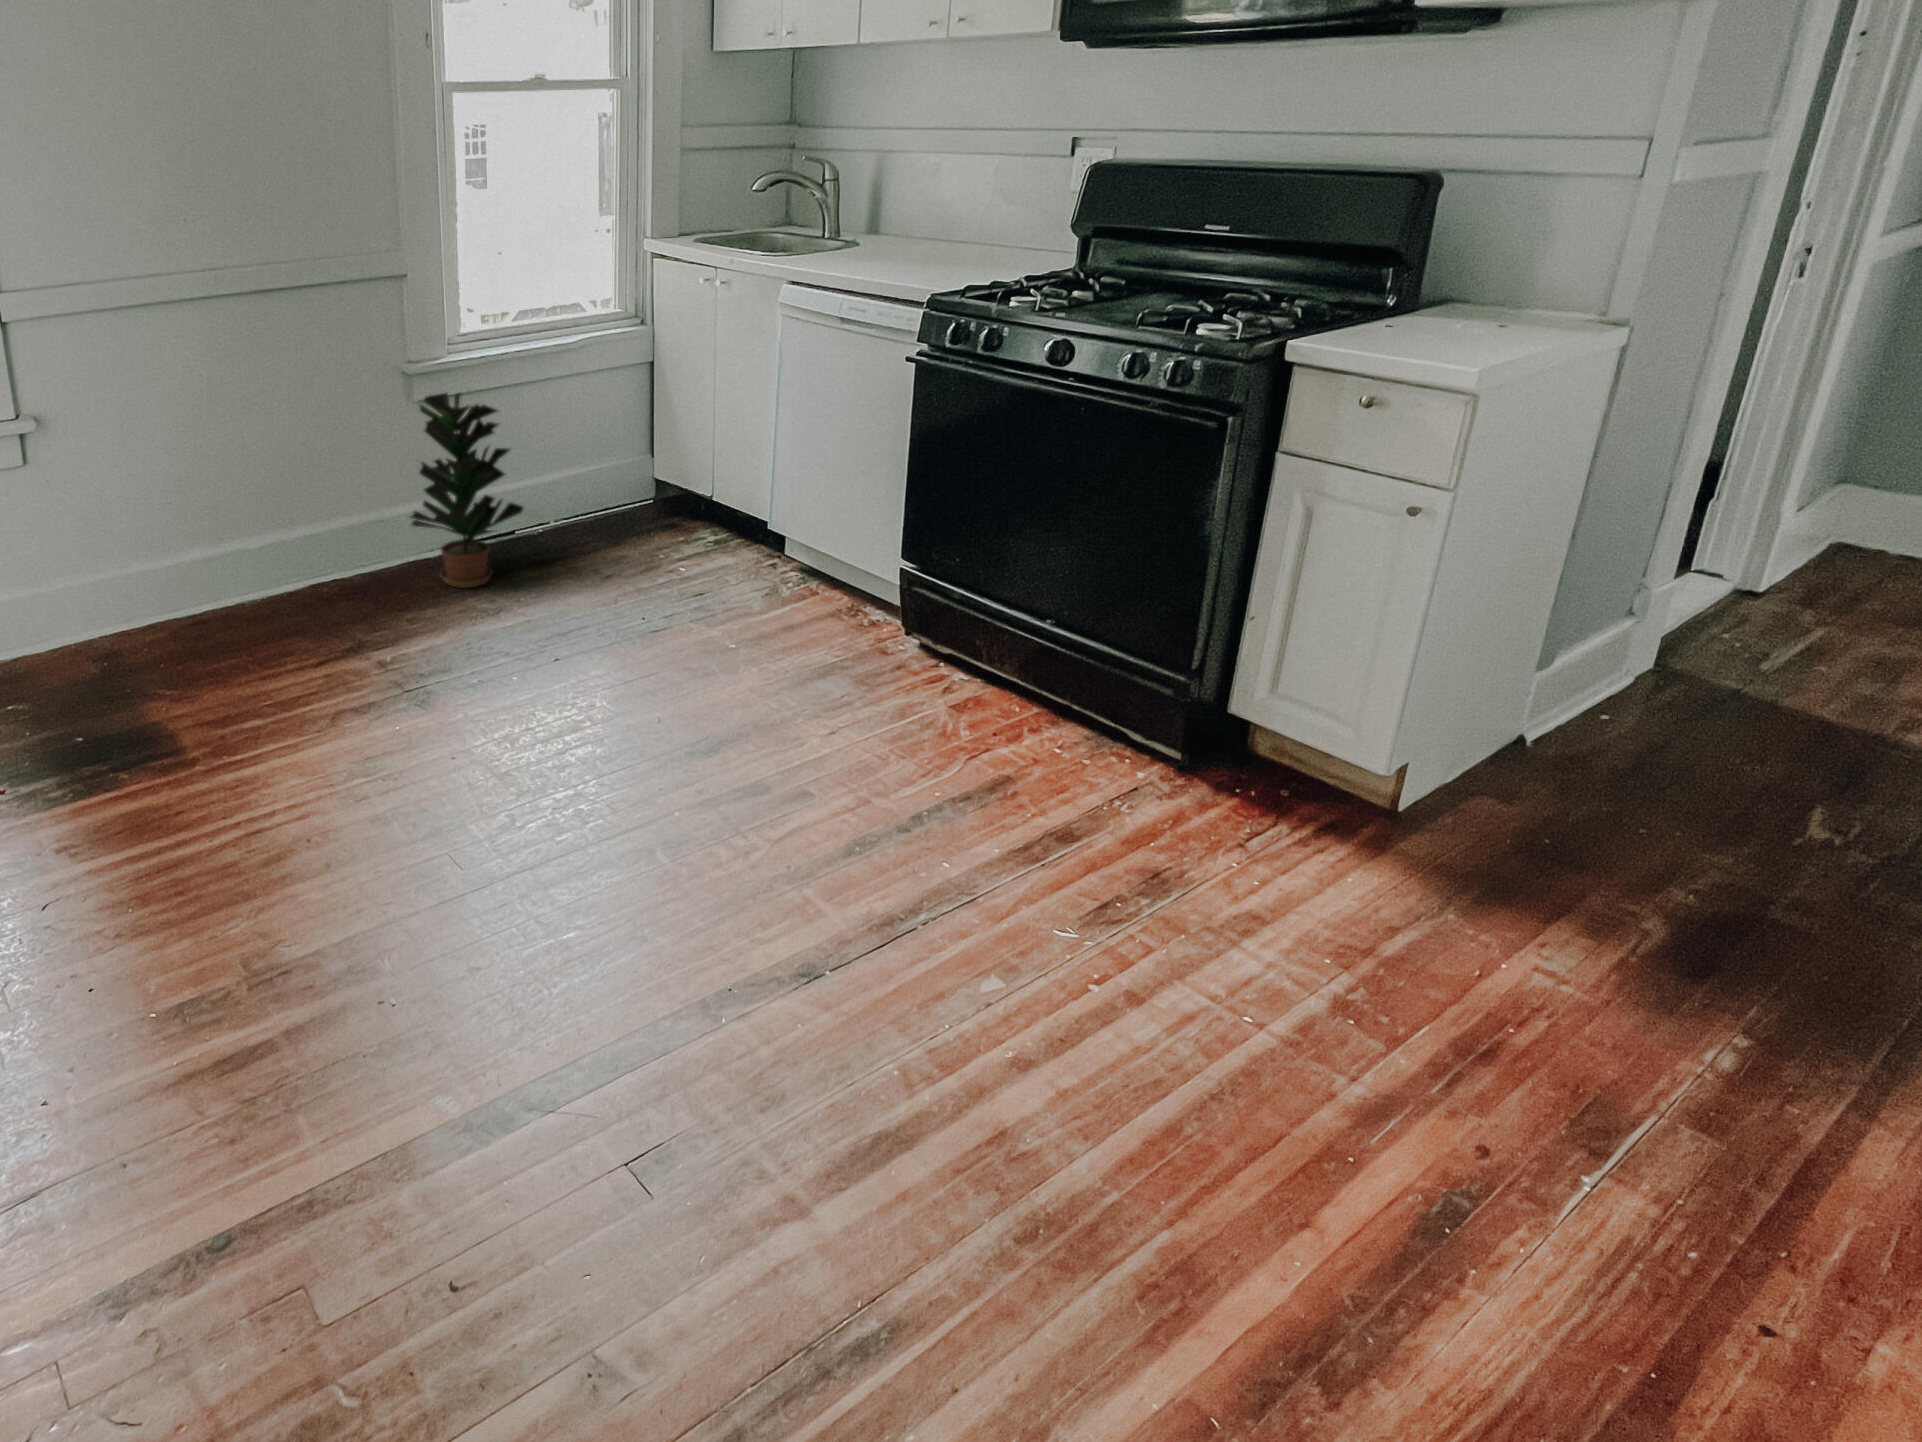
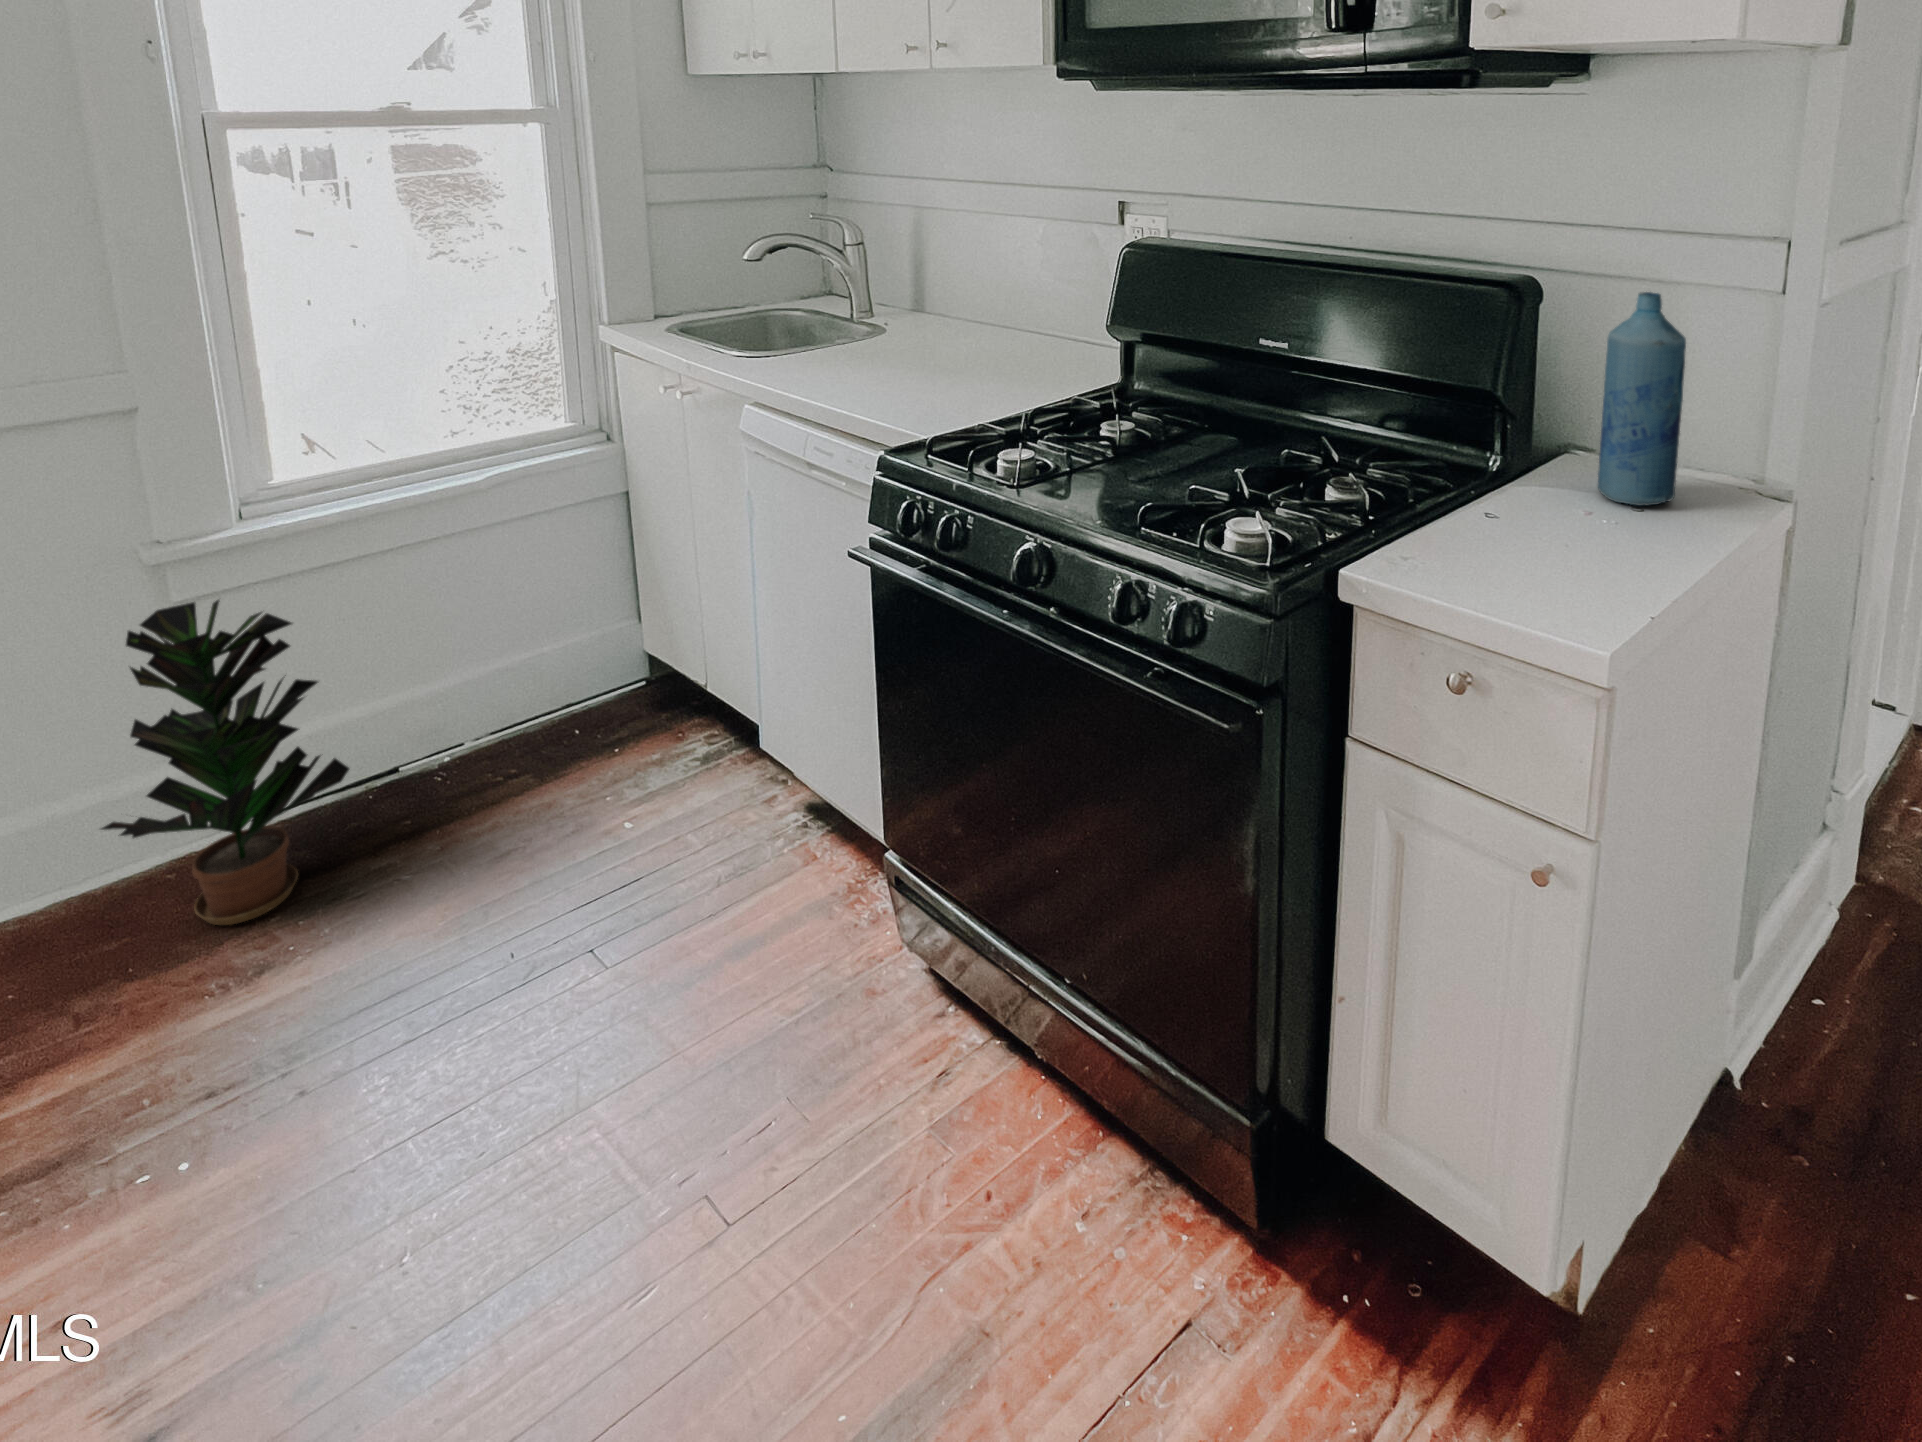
bottle: none [1474,176,1560,324] -> present [1598,292,1686,506]

